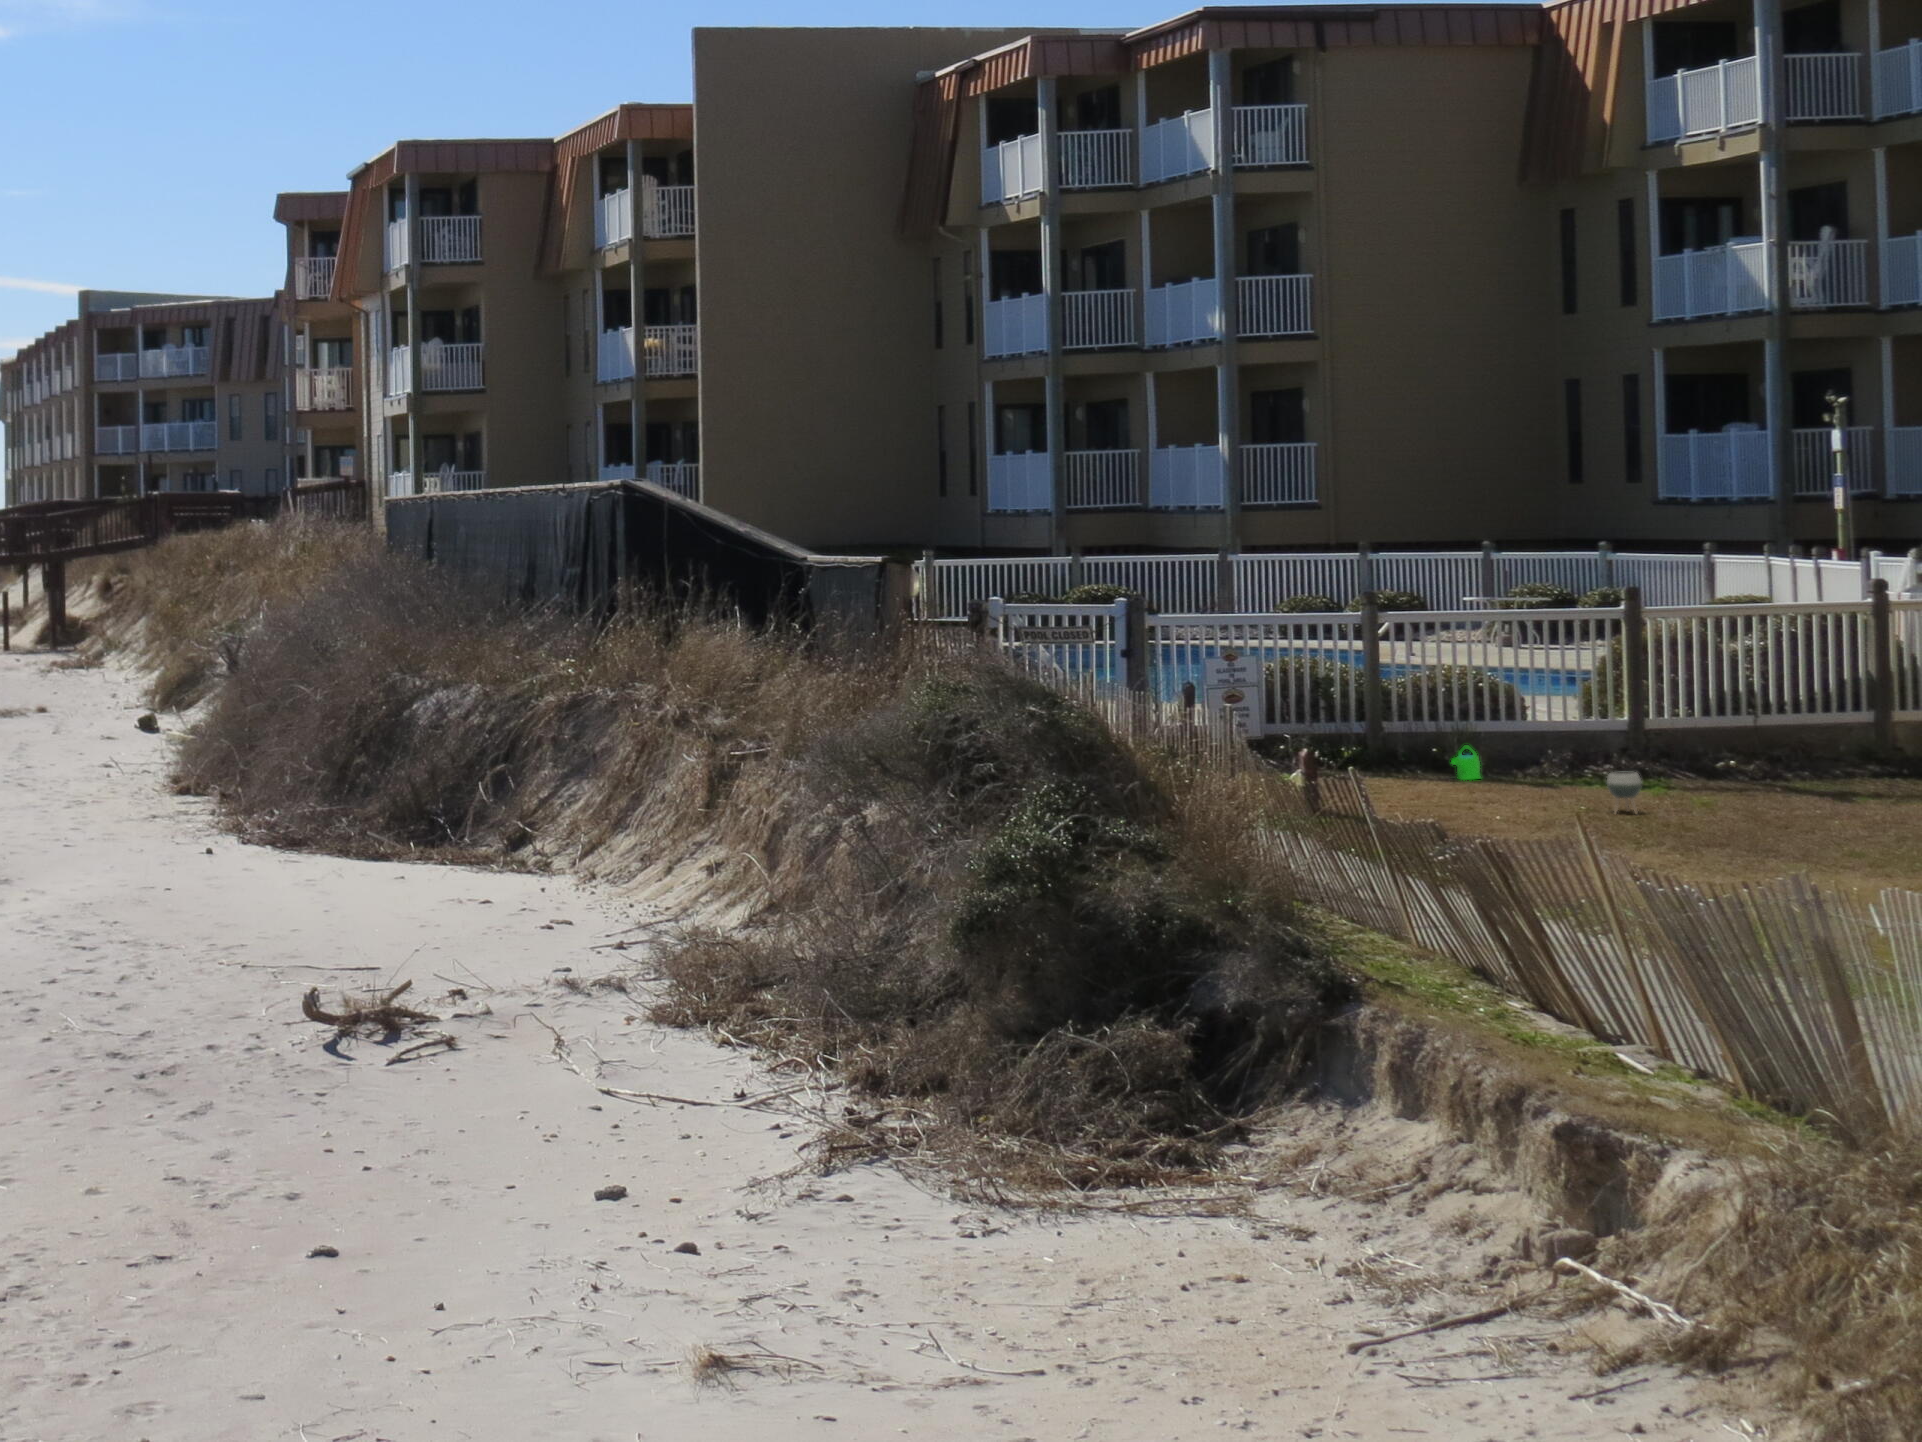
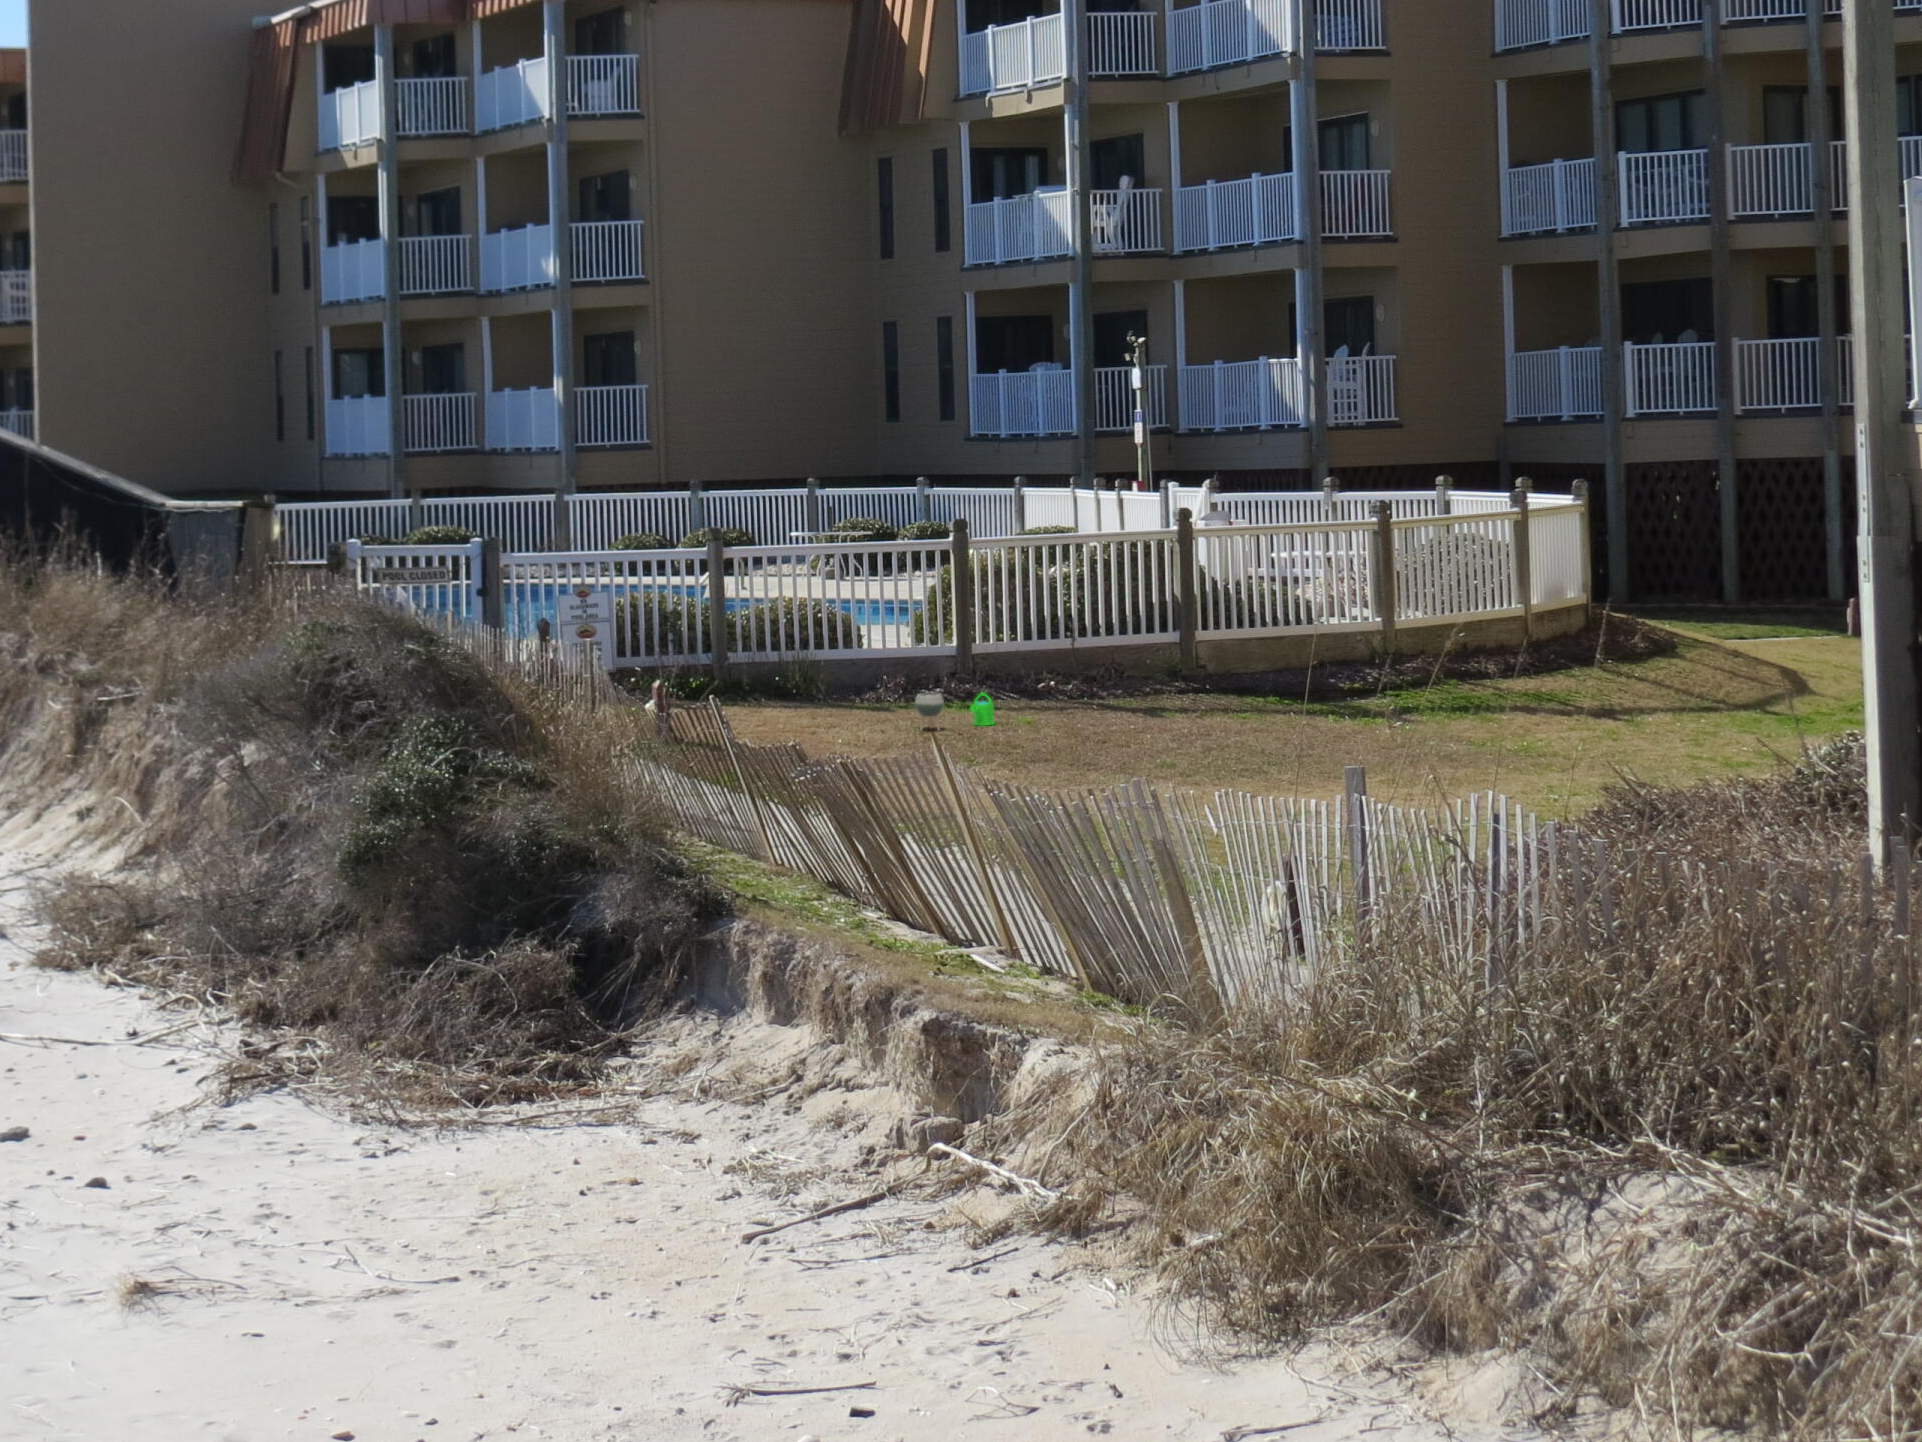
watering can: present [1451,745,1481,780] -> present [970,692,995,726]

